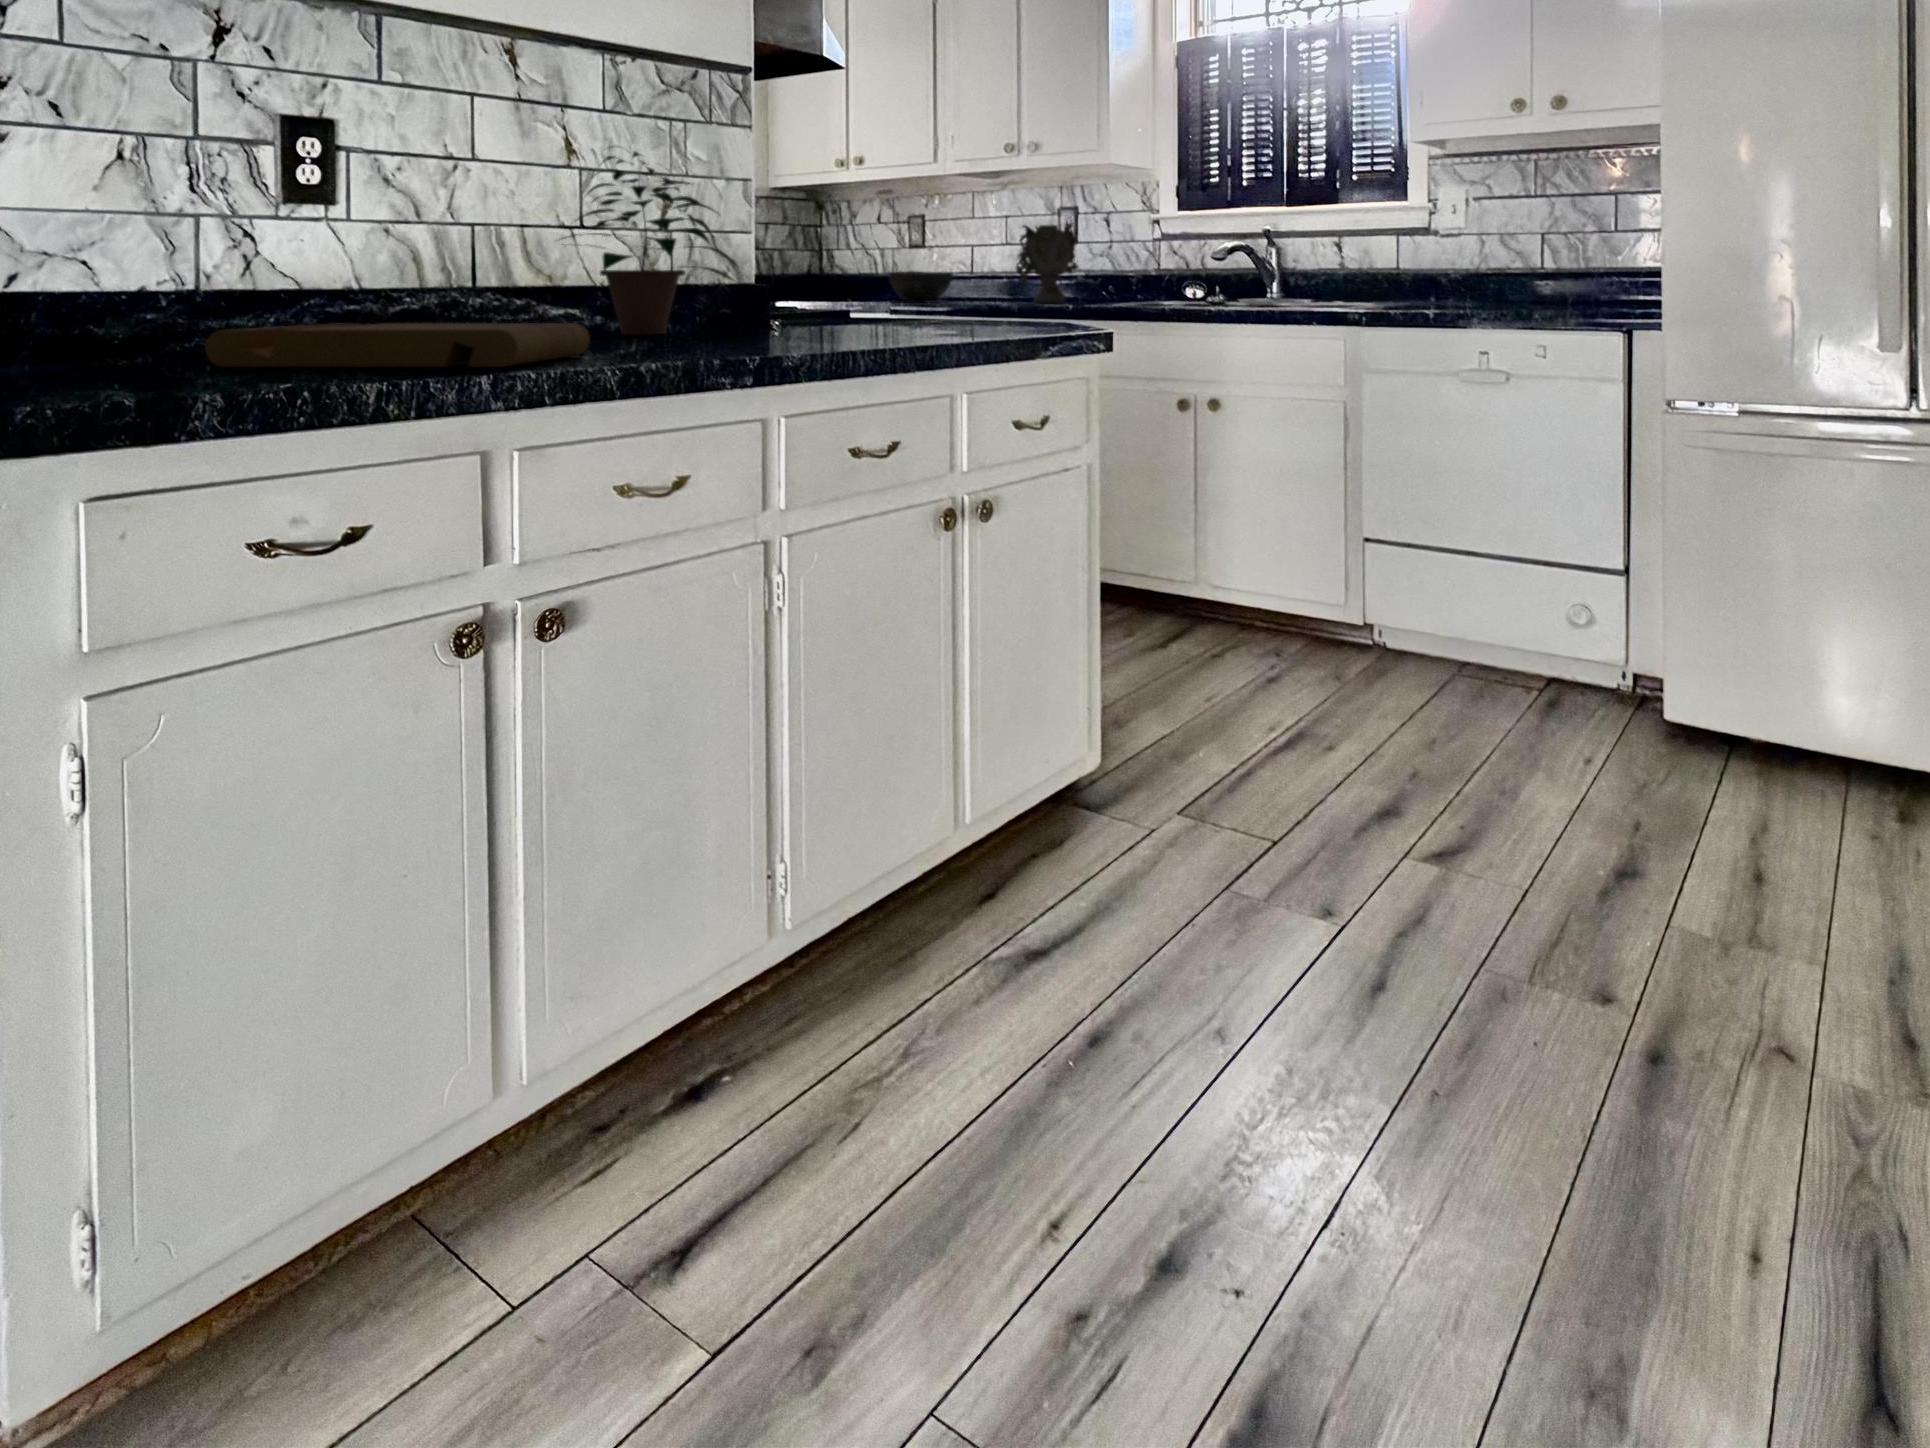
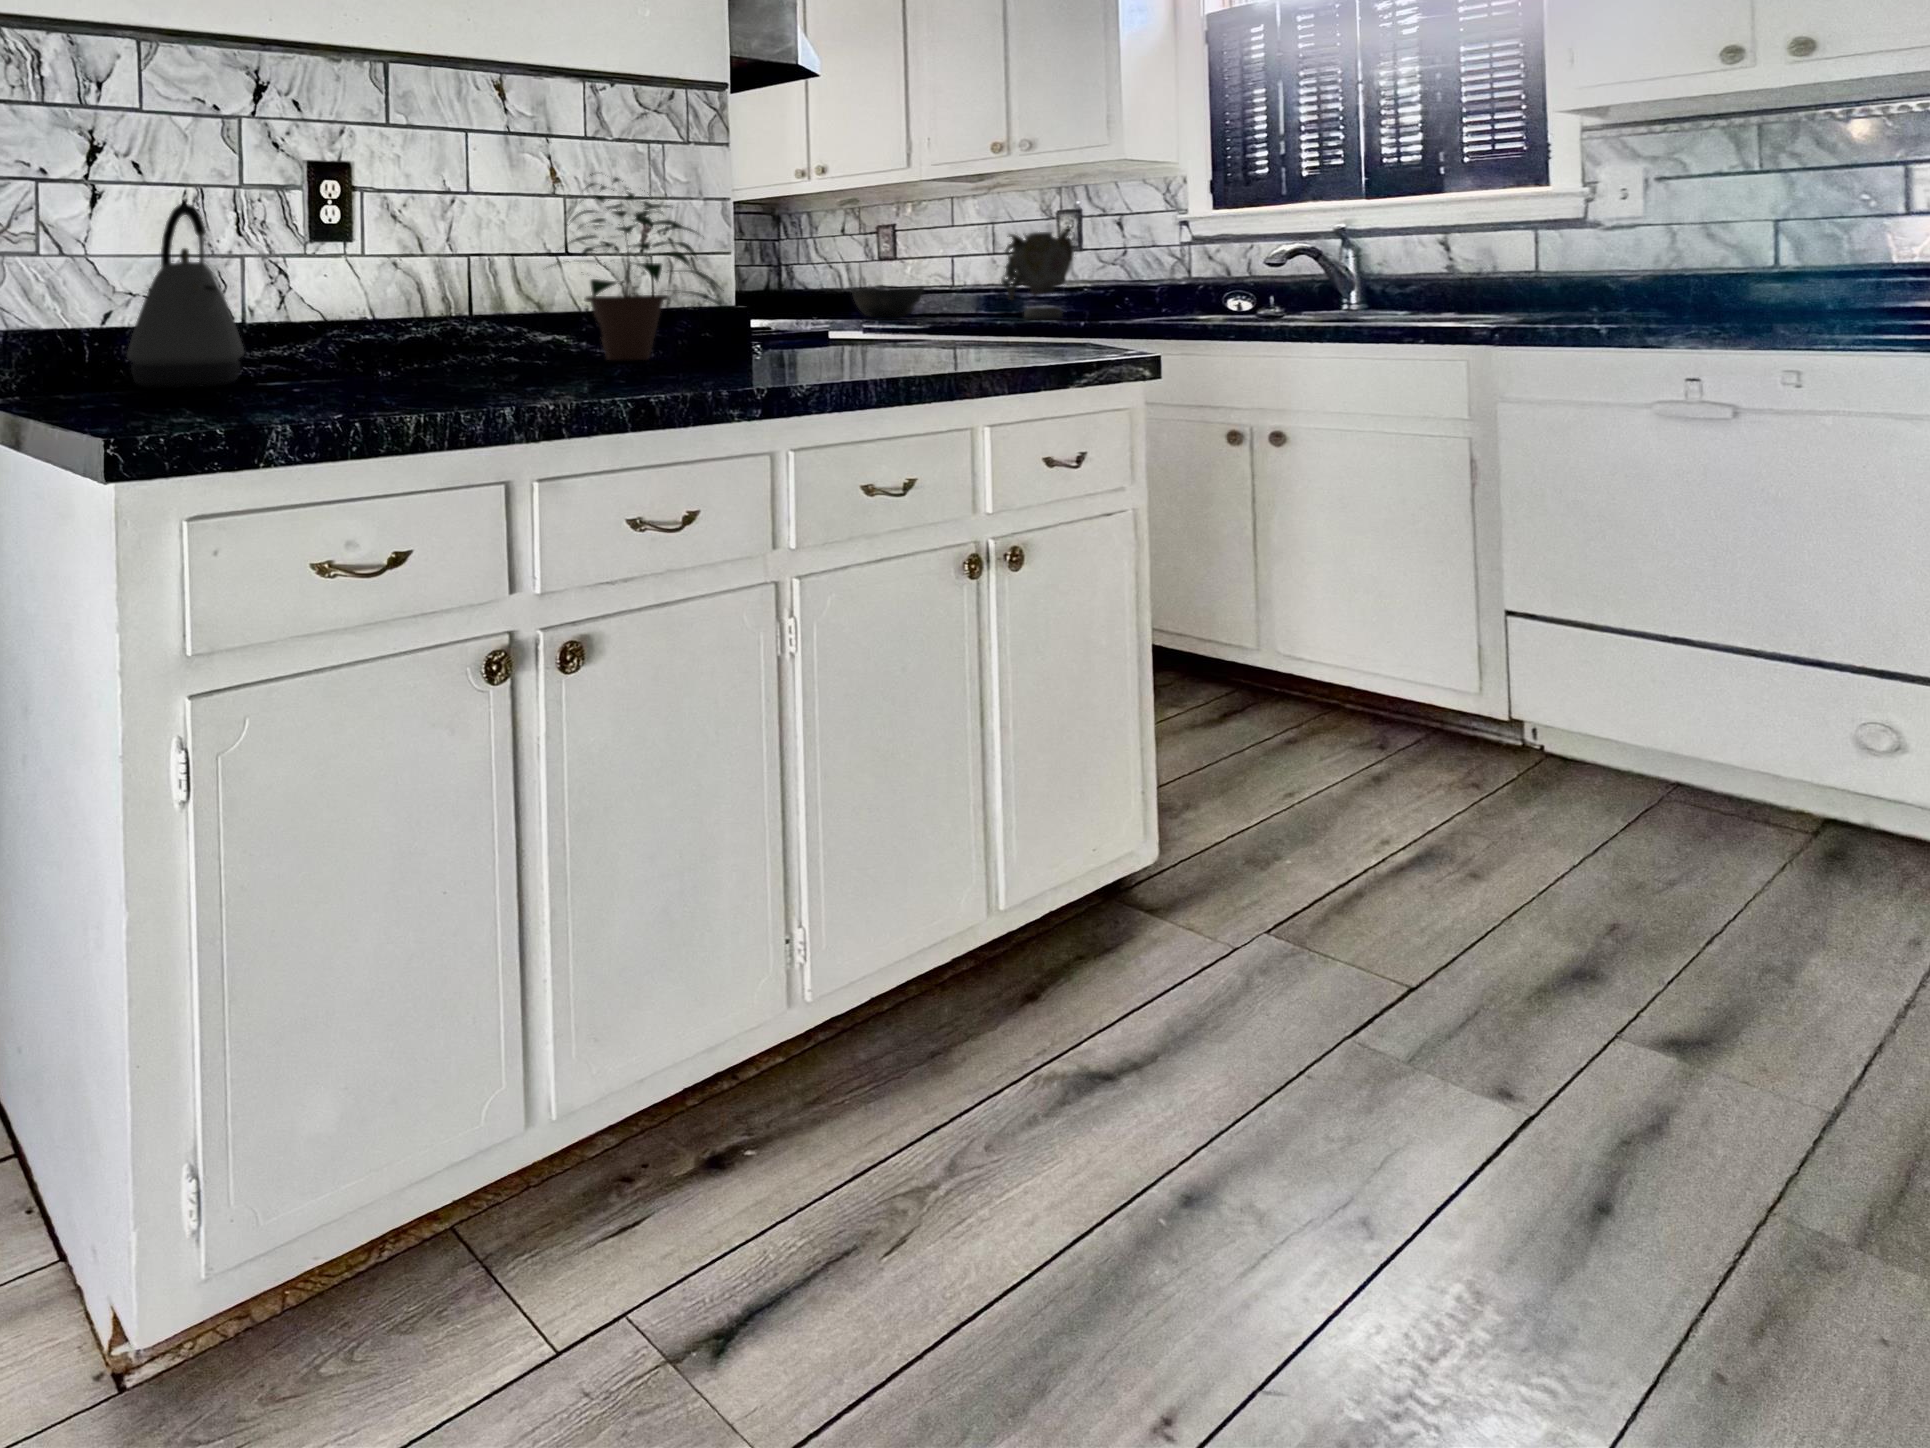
kettle: none [36,152,194,361] -> present [127,204,244,388]
cutting board: present [205,323,590,367] -> none [261,353,596,399]

